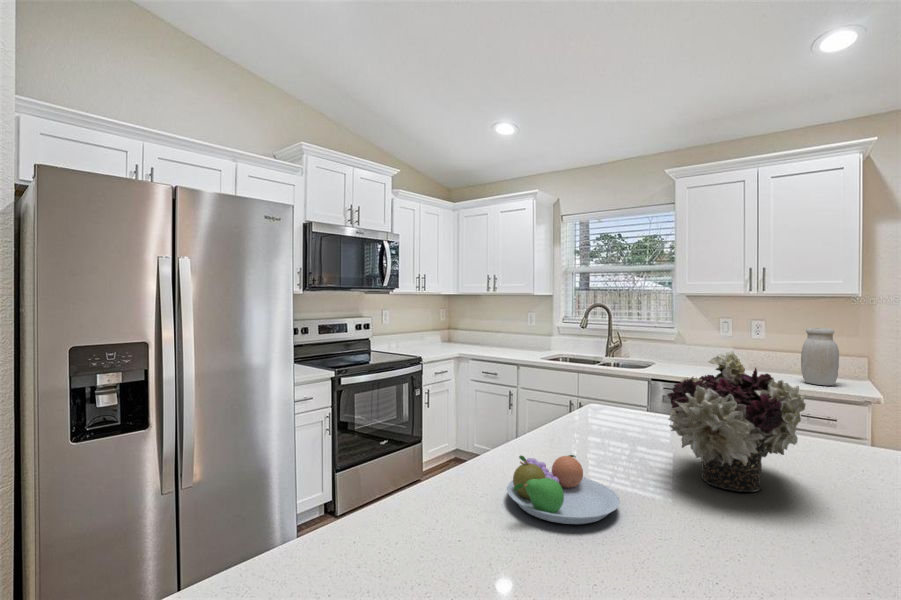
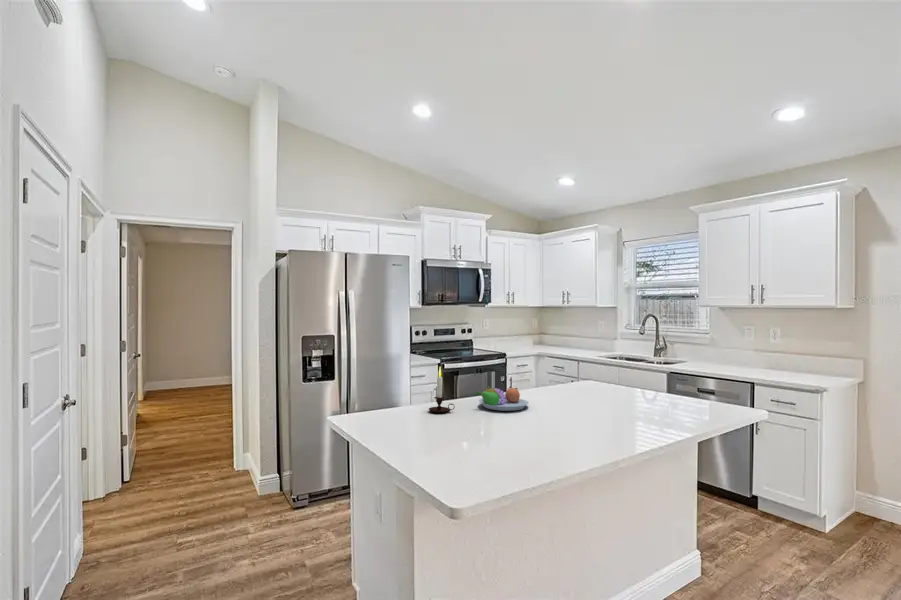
jar: present [801,328,839,385] -> none [792,333,822,380]
flower arrangement: present [667,351,806,492] -> none [562,340,637,410]
candle: none [410,432,478,558] -> present [429,367,455,413]

